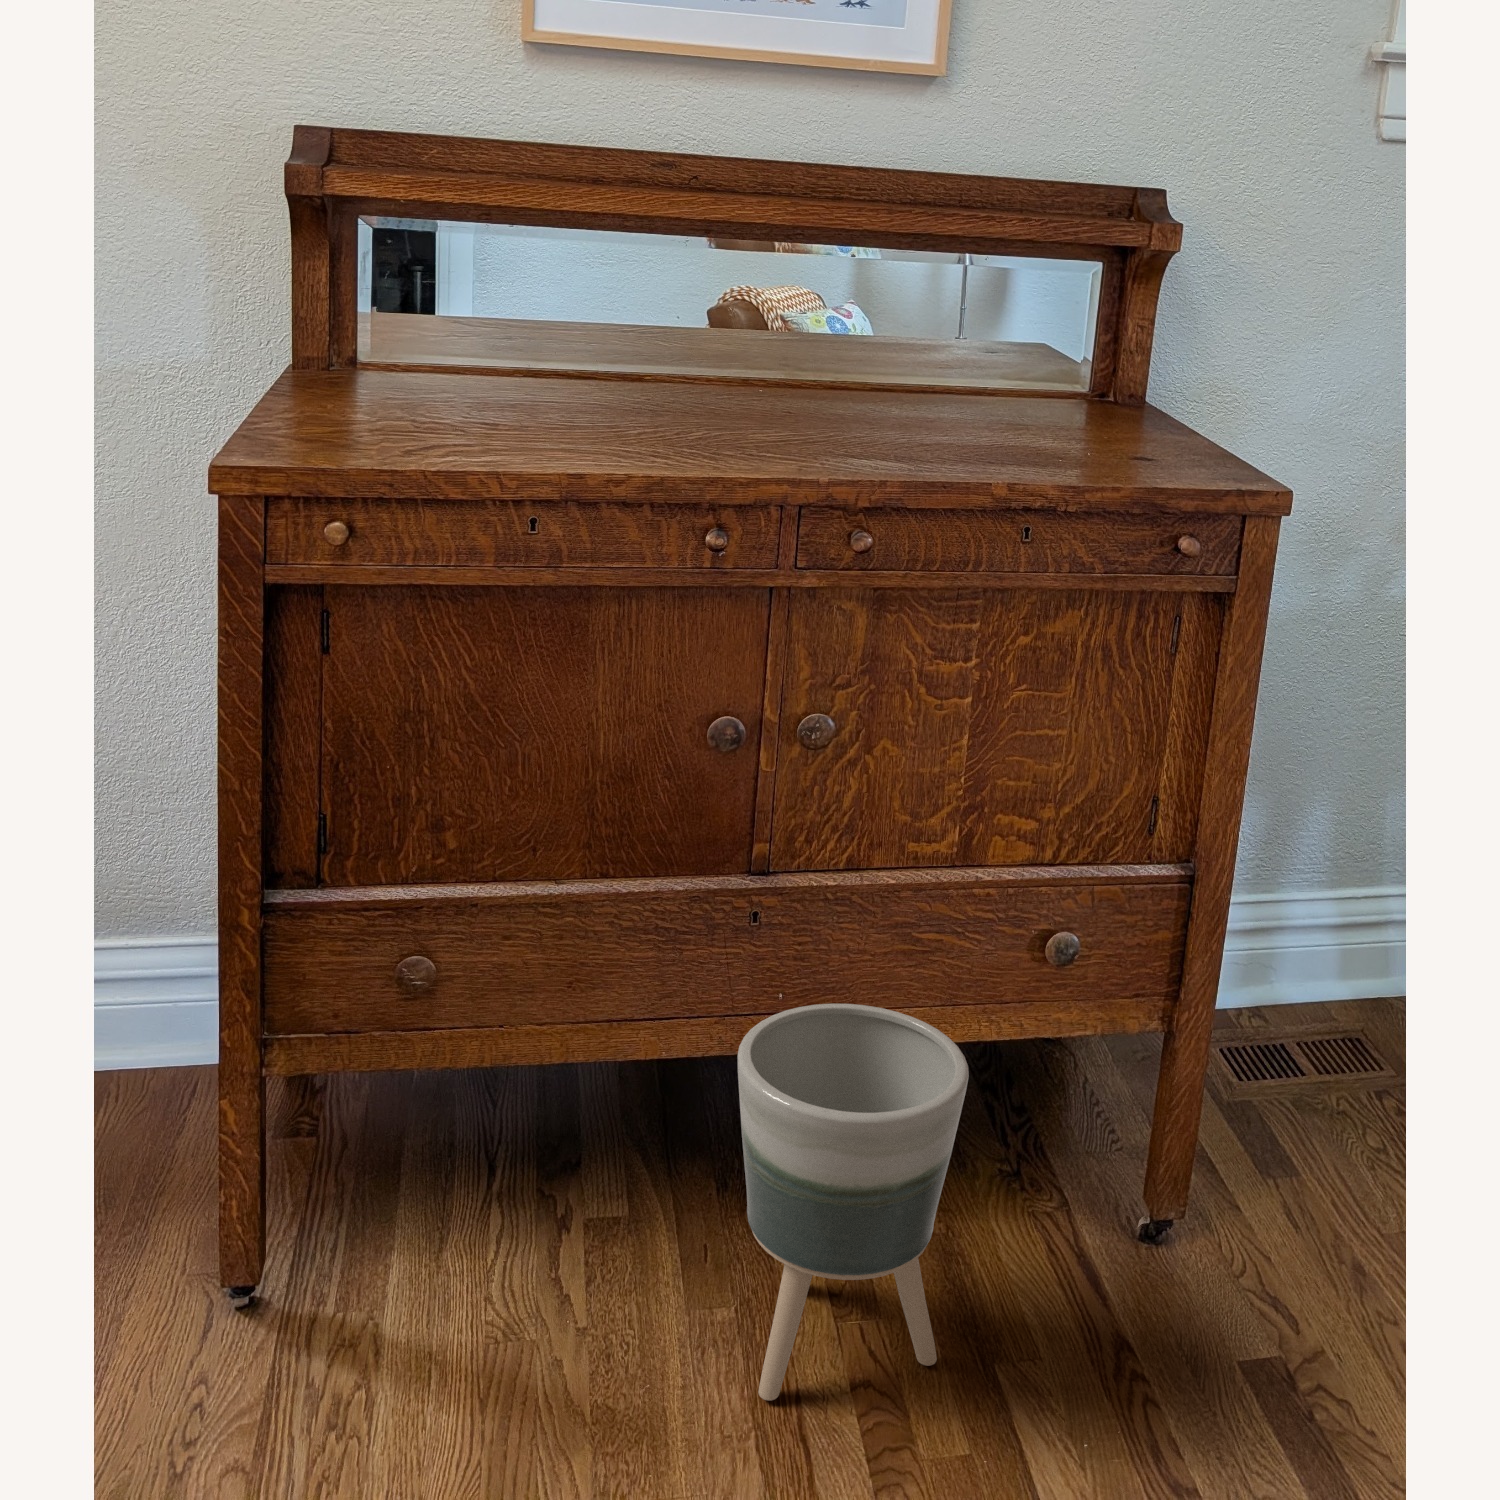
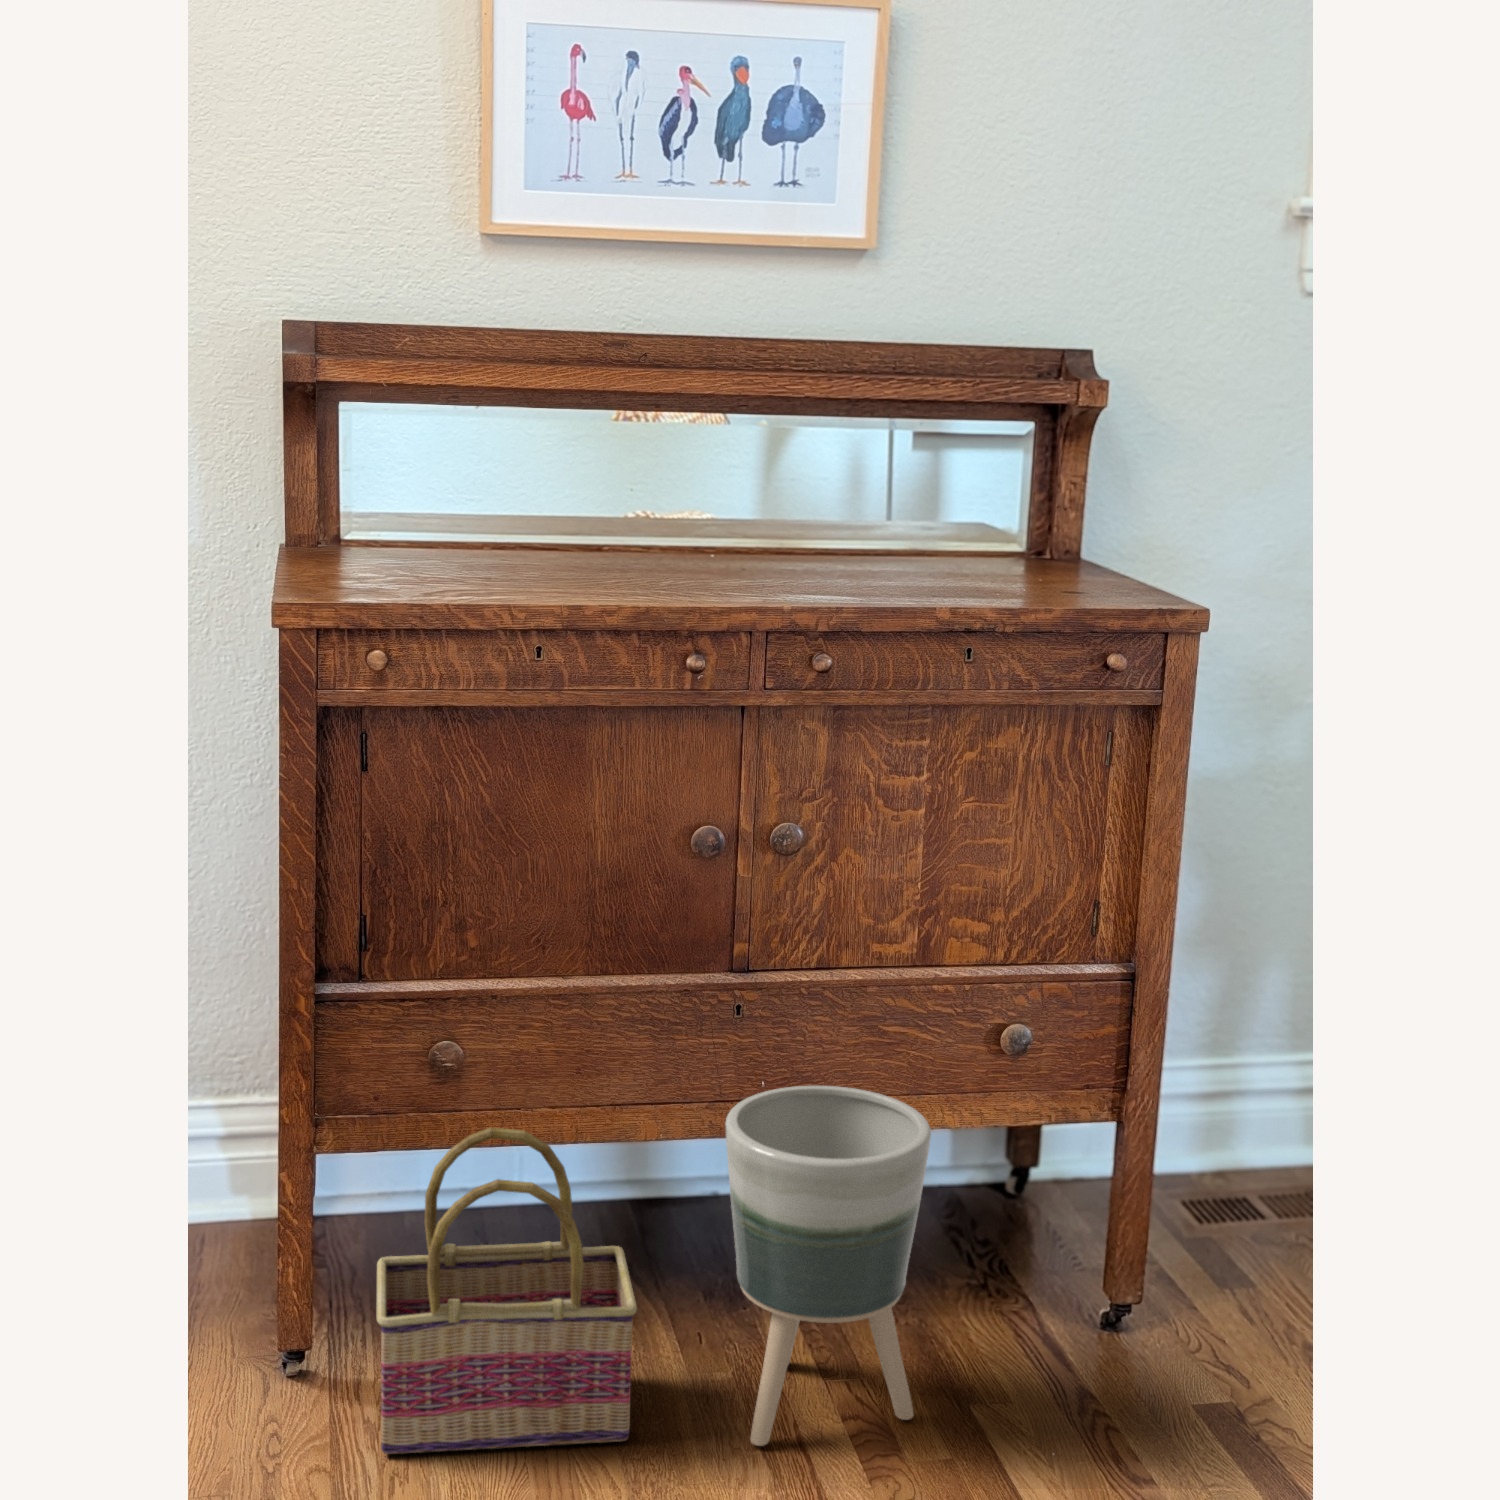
basket: none [343,1049,636,1407] -> present [377,1127,637,1454]

